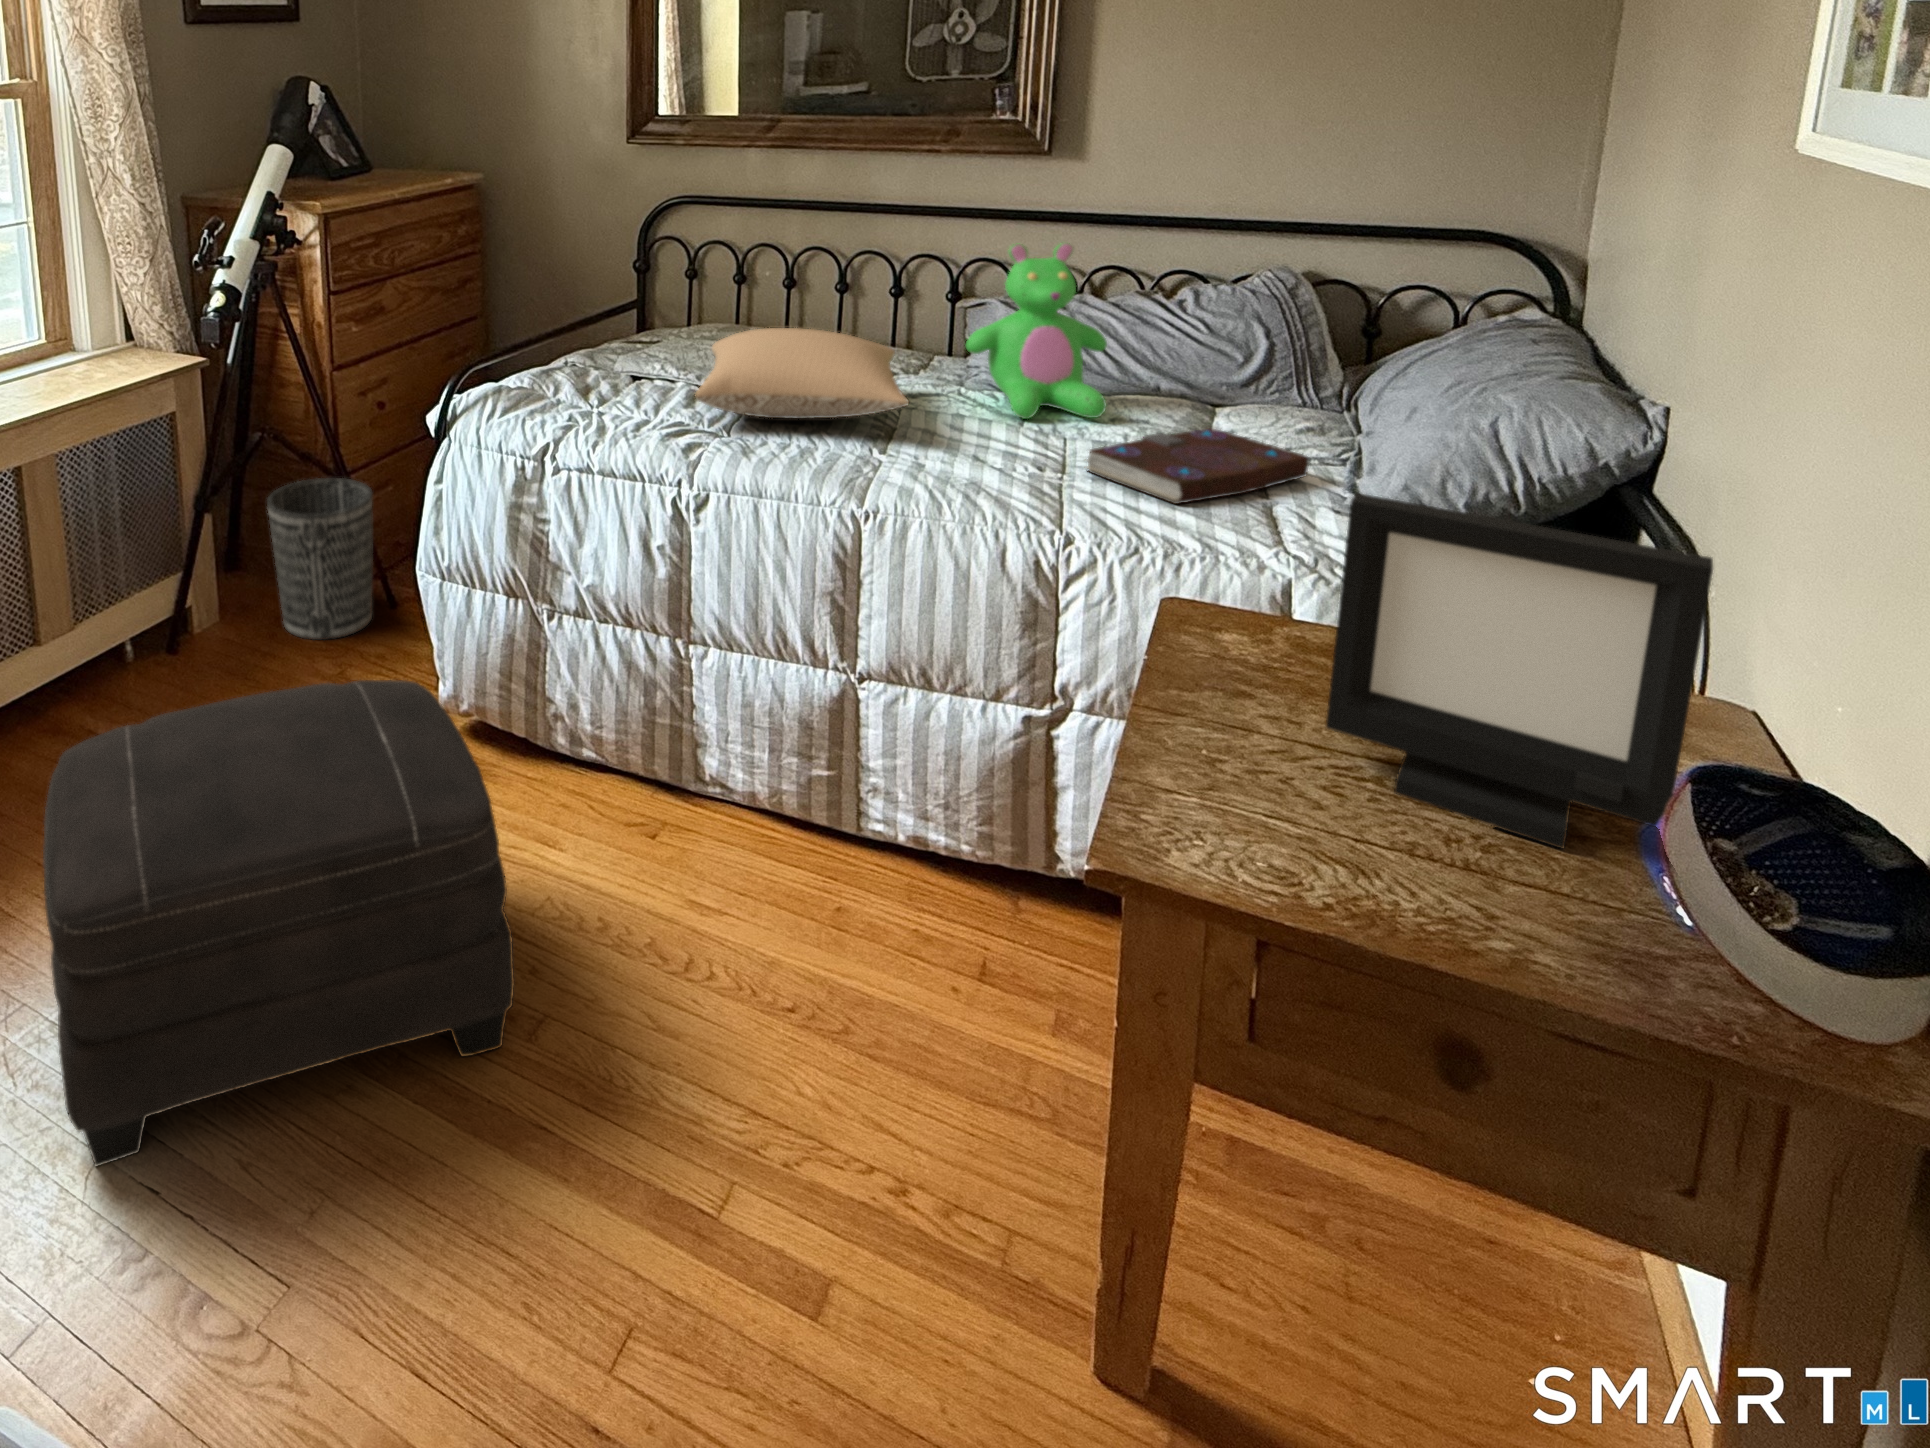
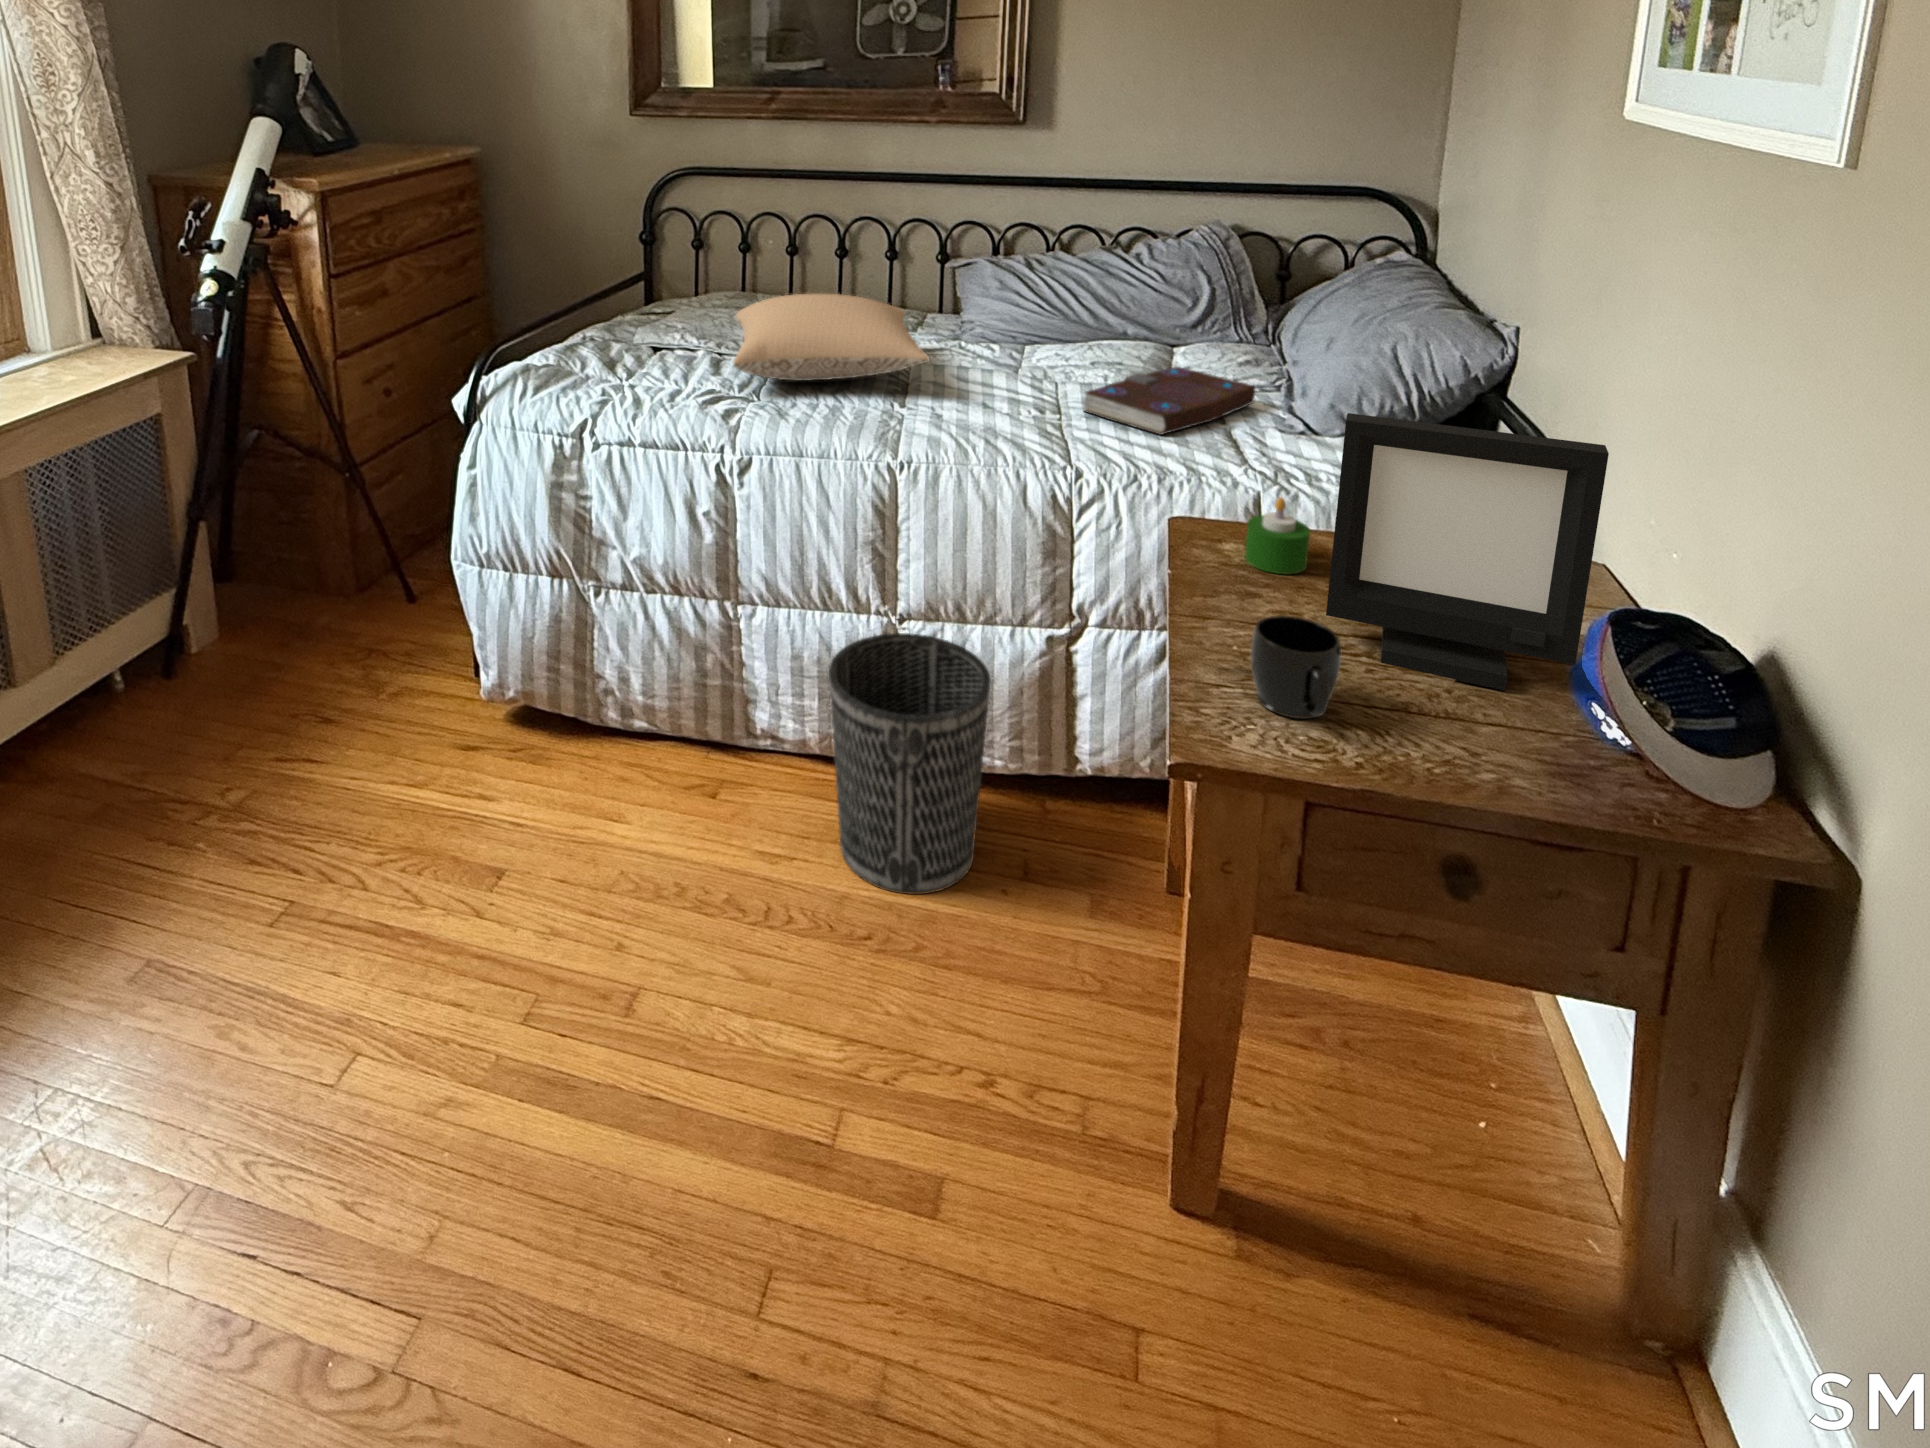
teddy bear: present [966,243,1107,419] -> none [967,206,1088,368]
wastebasket: present [267,478,372,640] -> present [829,633,991,894]
candle: none [1245,586,1329,677] -> present [1245,498,1310,574]
ottoman: present [43,680,514,1166] -> none [78,675,611,1249]
mug: none [1210,720,1324,845] -> present [1251,615,1341,719]

